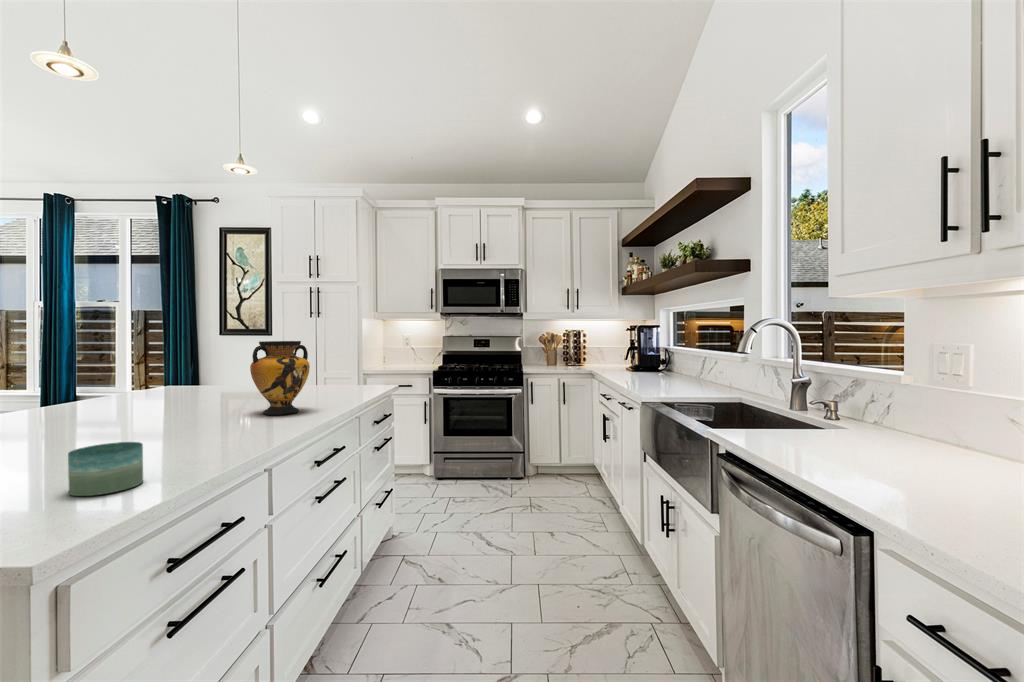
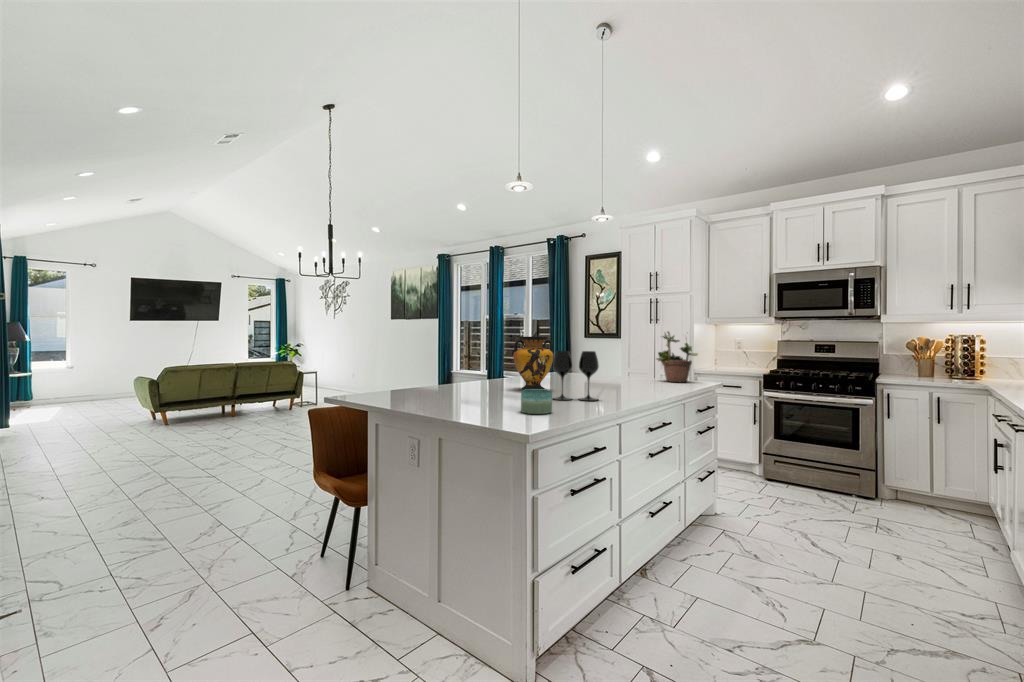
potted plant: none [321,325,372,392] -> present [656,332,698,382]
vase: present [250,341,310,415] -> present [513,337,553,390]
wine glass: none [151,365,239,448] -> present [552,351,599,401]

